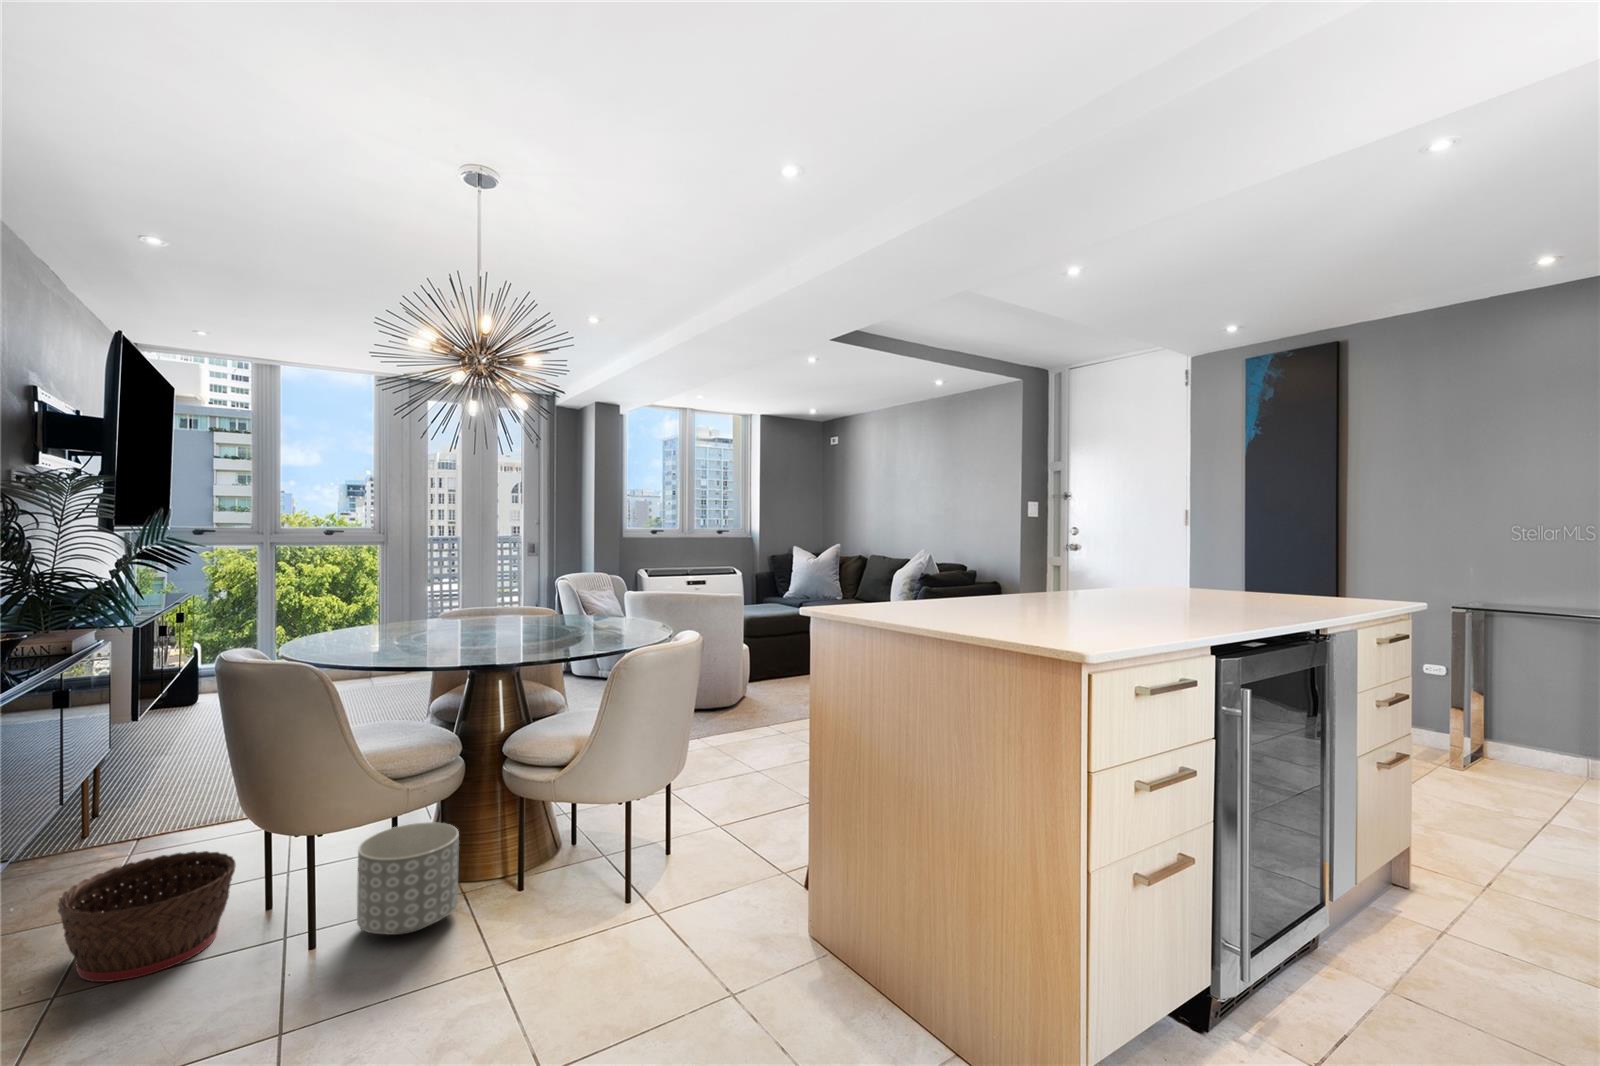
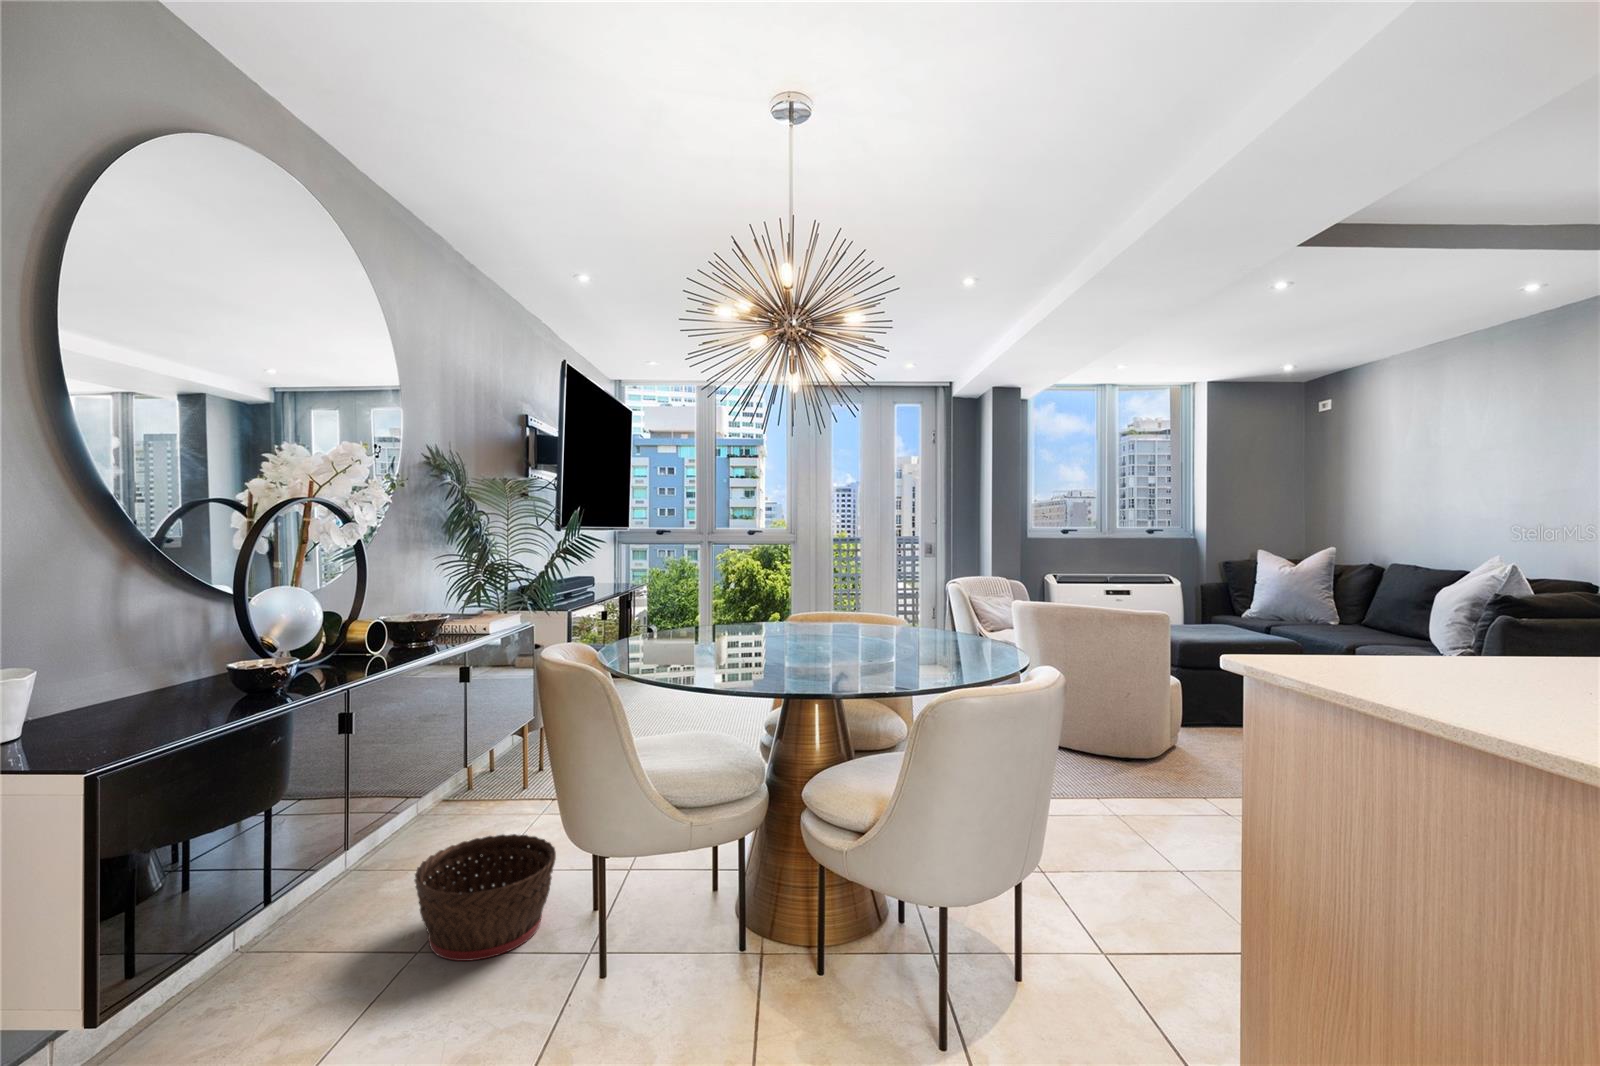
planter: present [357,822,459,935] -> none [632,861,740,1005]

